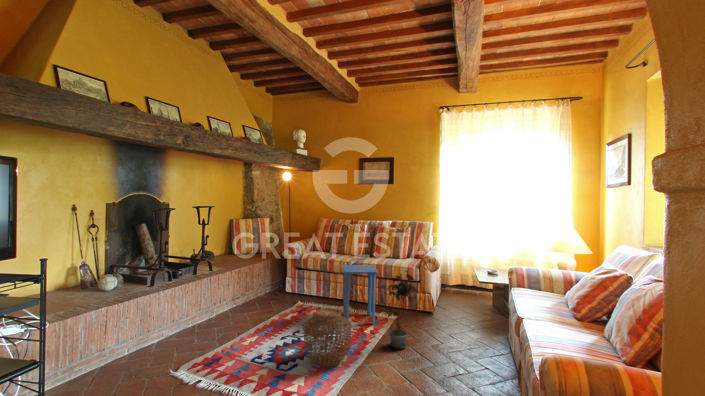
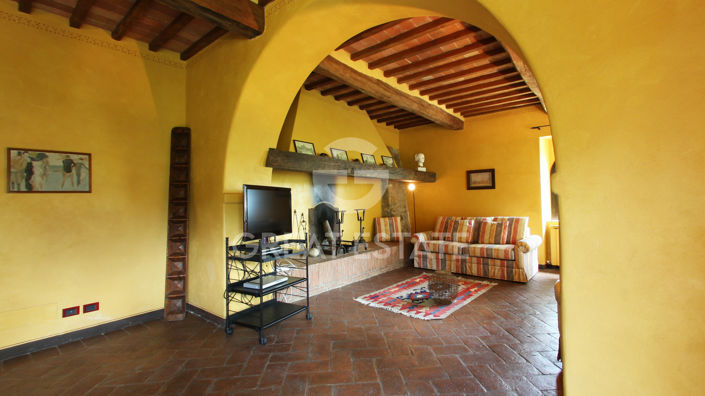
side table: present [342,265,378,324] -> none [453,247,479,287]
potted plant: present [387,271,416,349] -> none [481,248,506,301]

